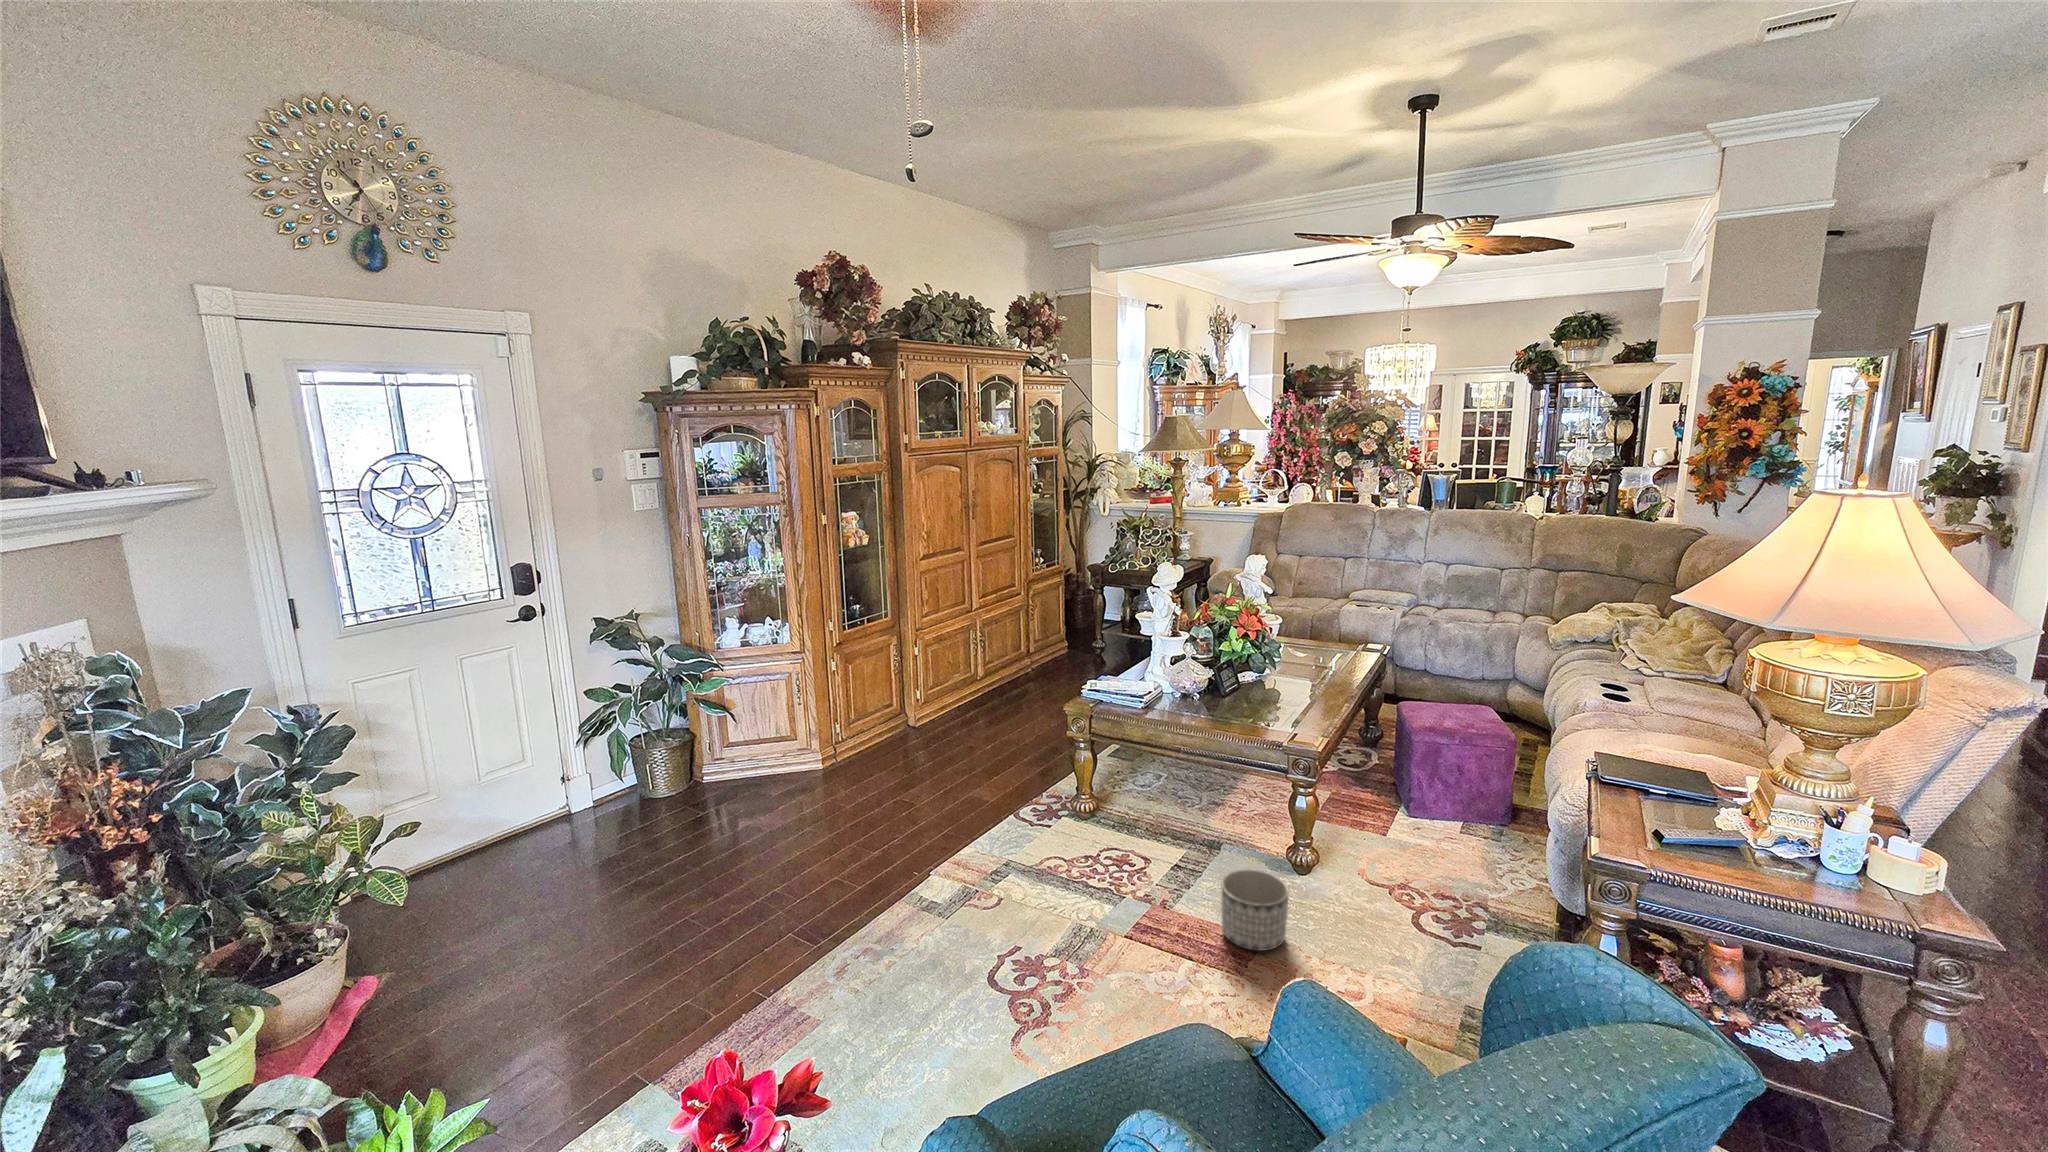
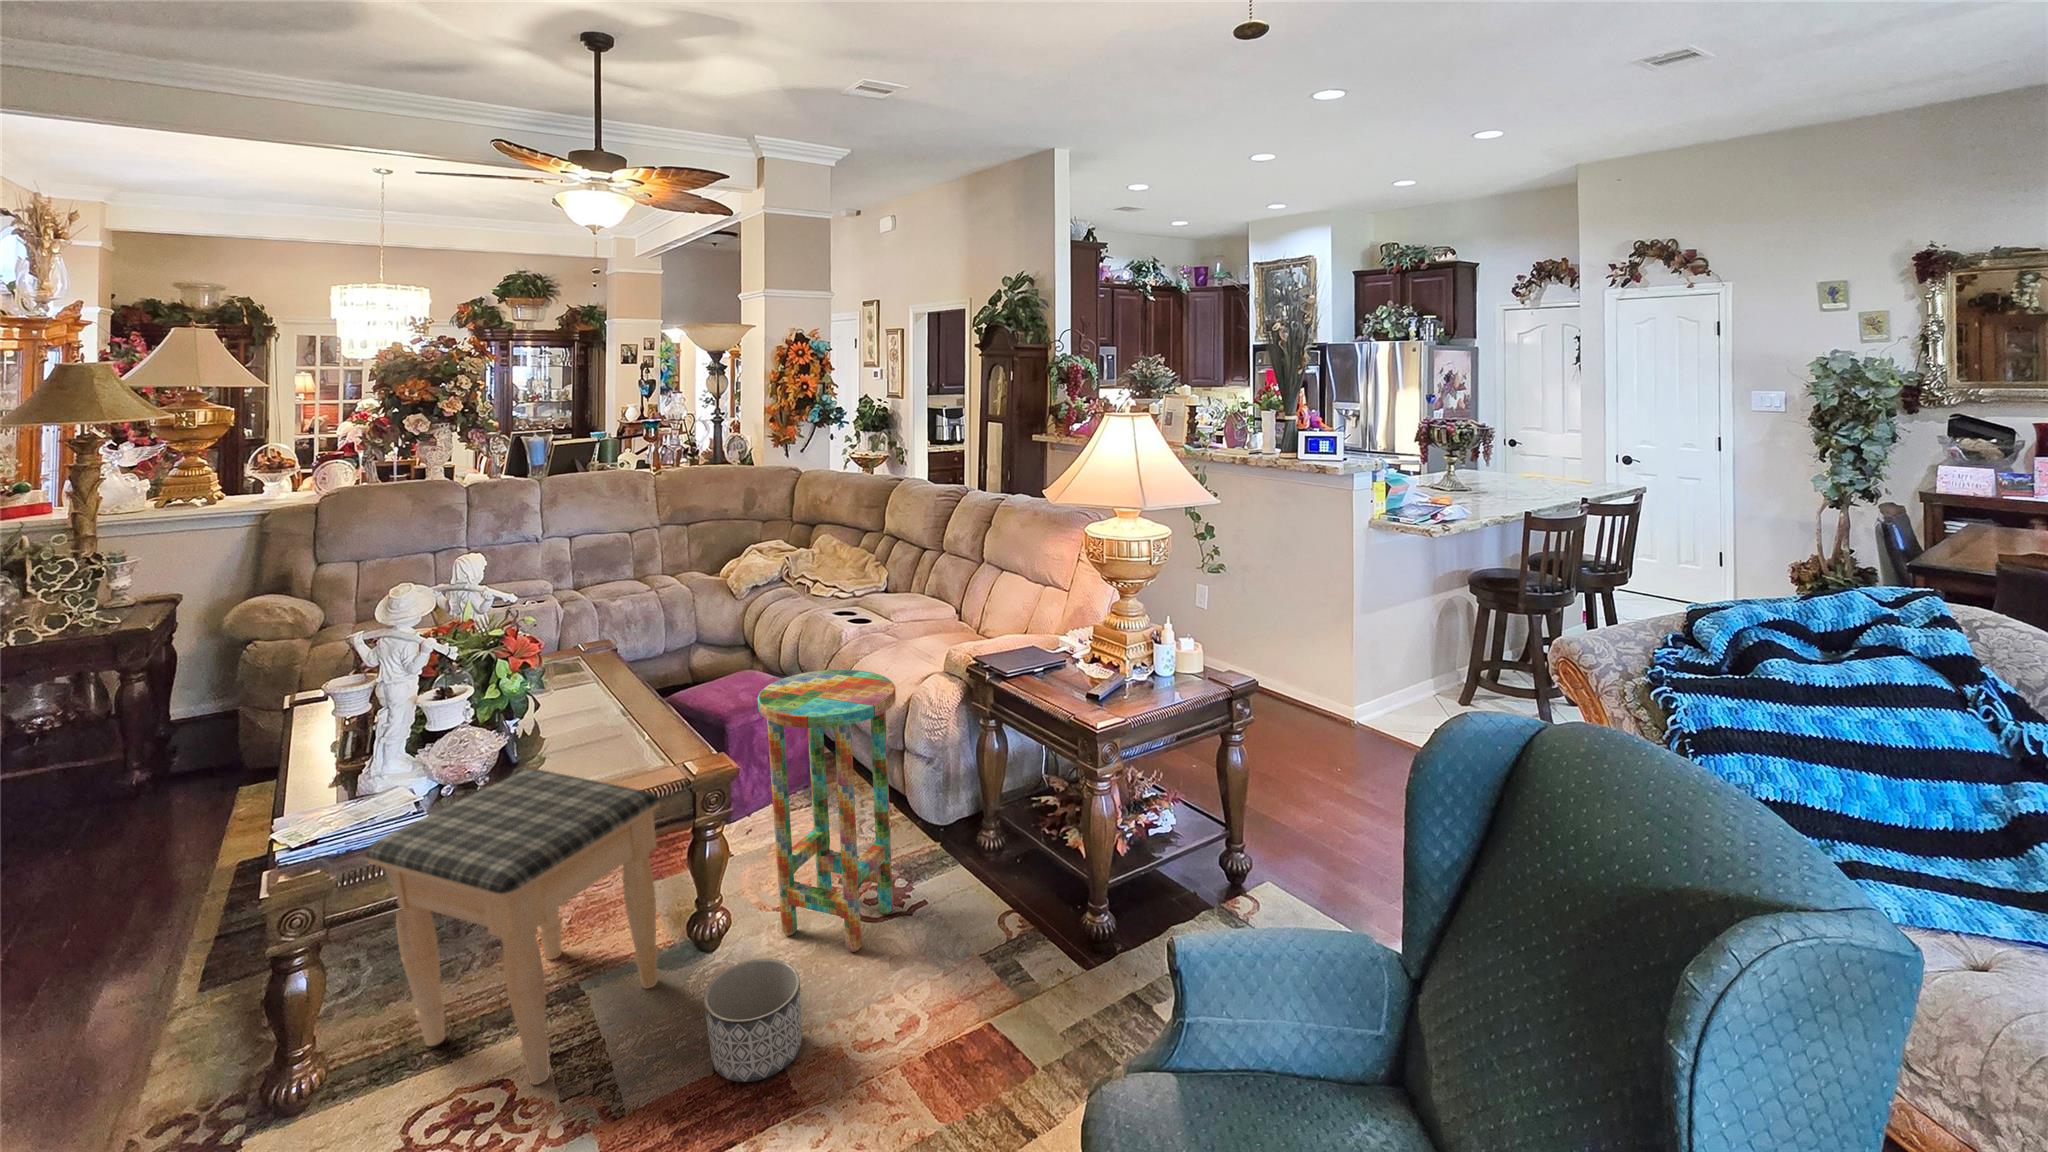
side table: none [1346,697,1472,936] -> present [758,670,896,952]
footstool: none [1132,699,1272,873] -> present [365,769,660,1085]

